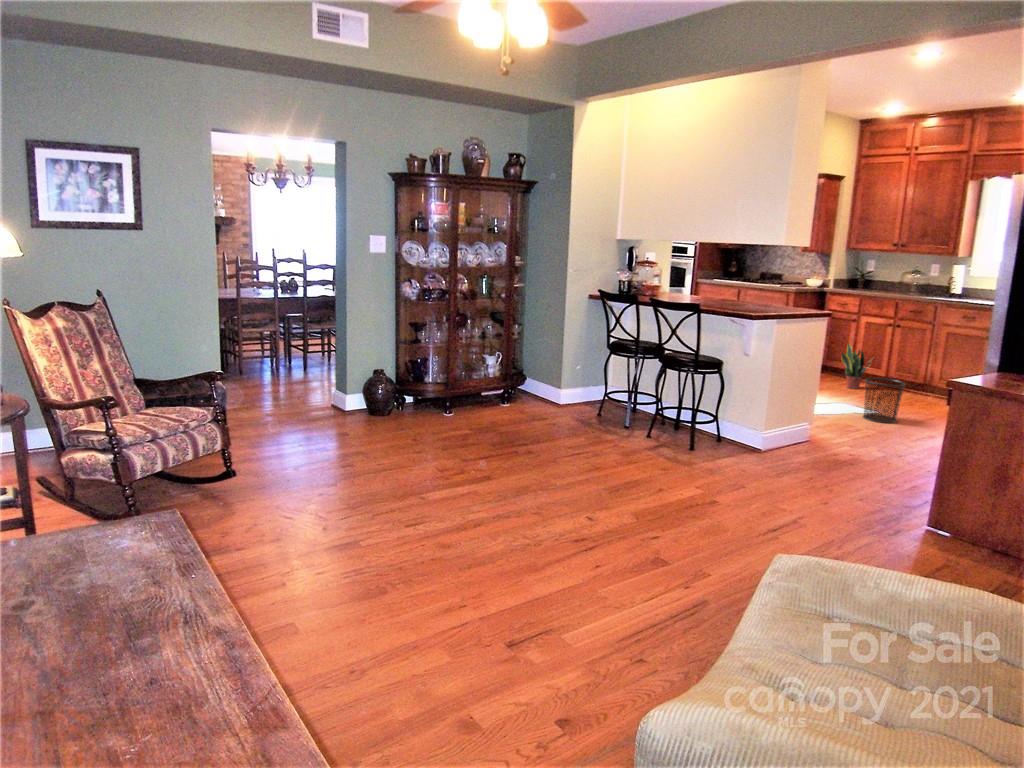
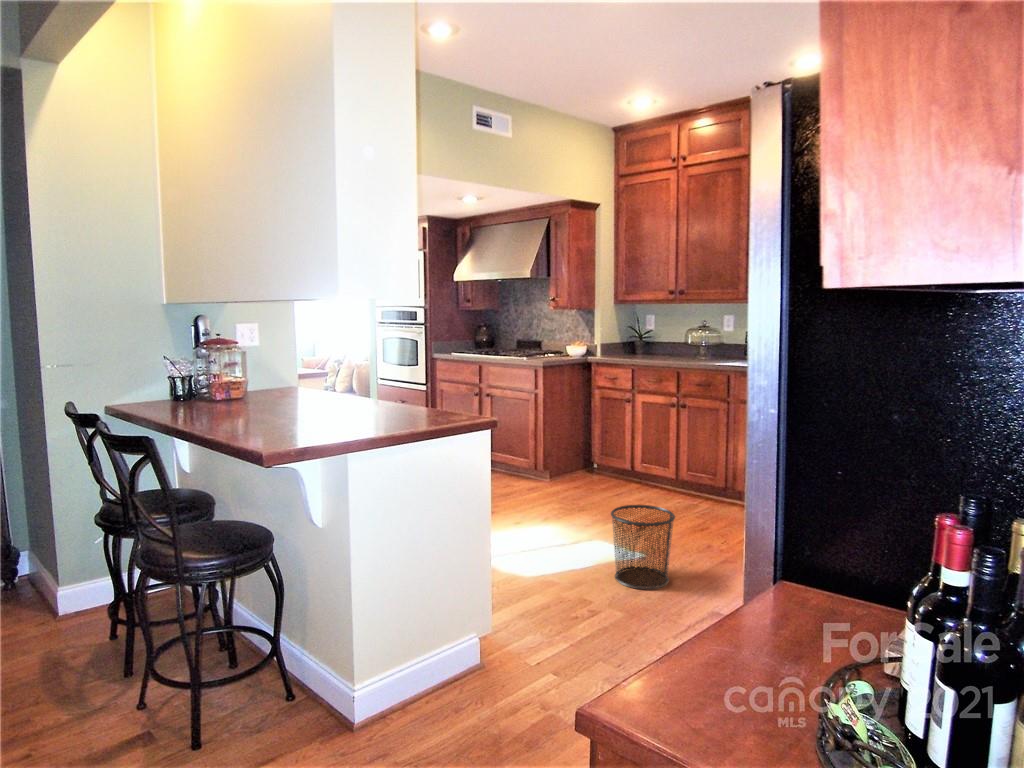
potted plant: present [841,344,871,389] -> none [606,434,655,503]

